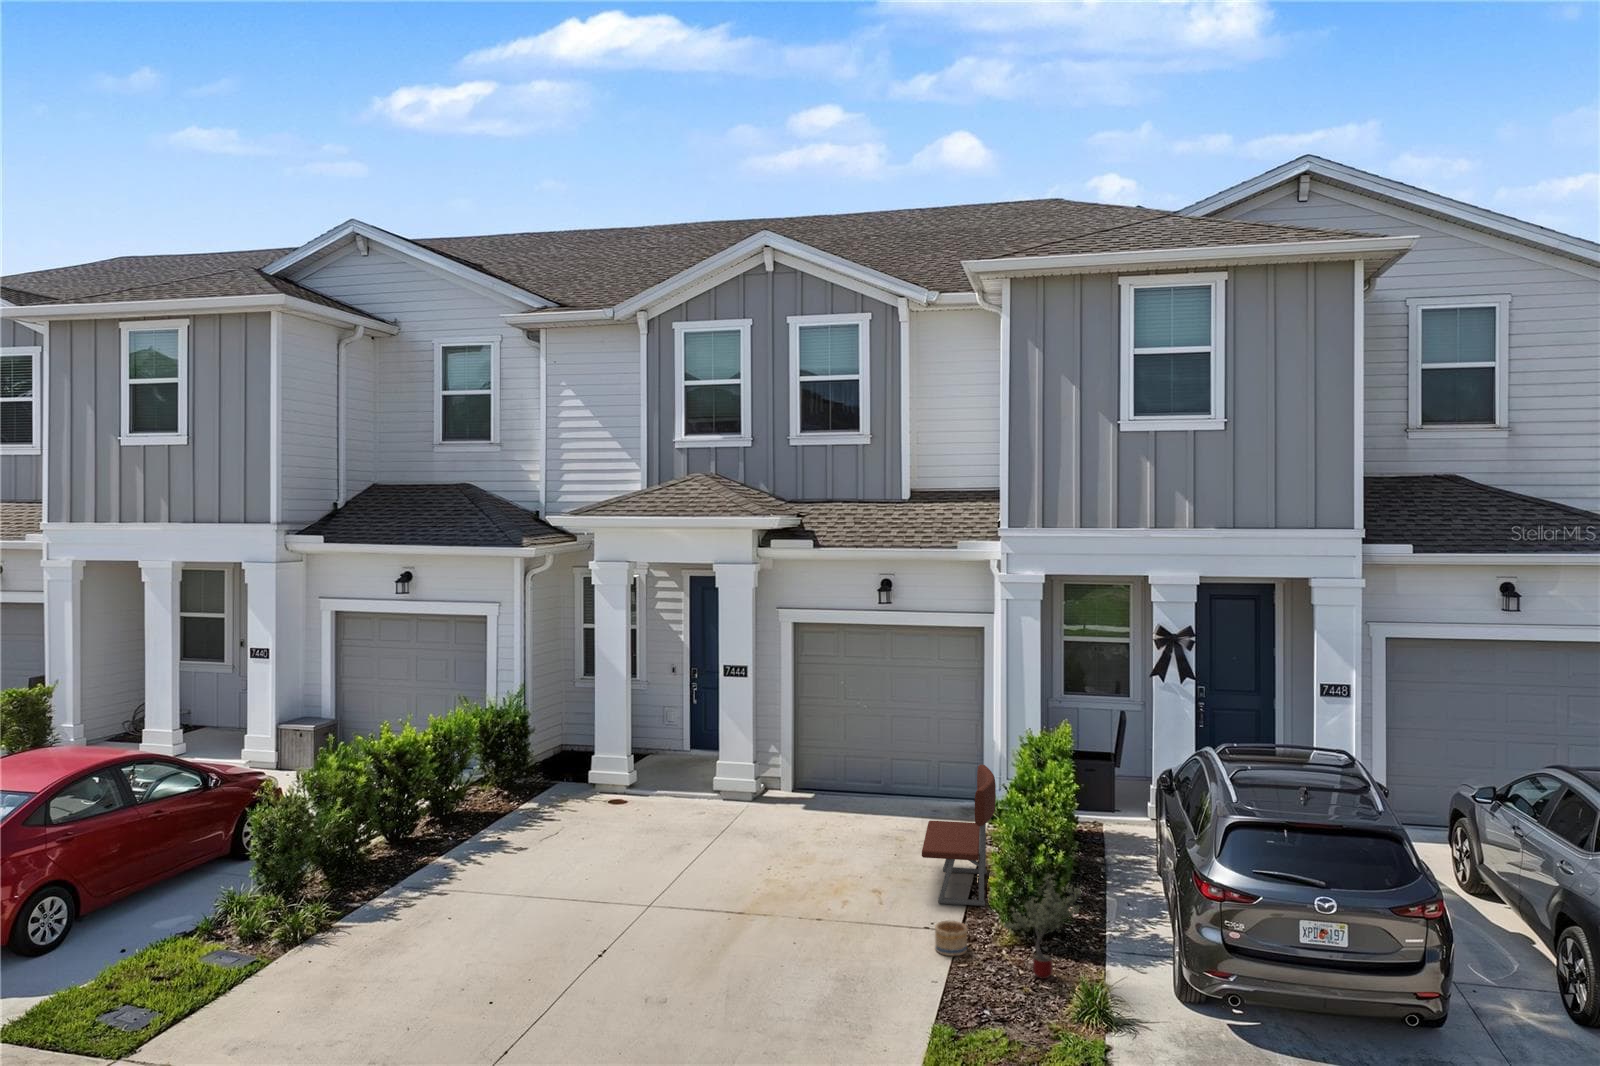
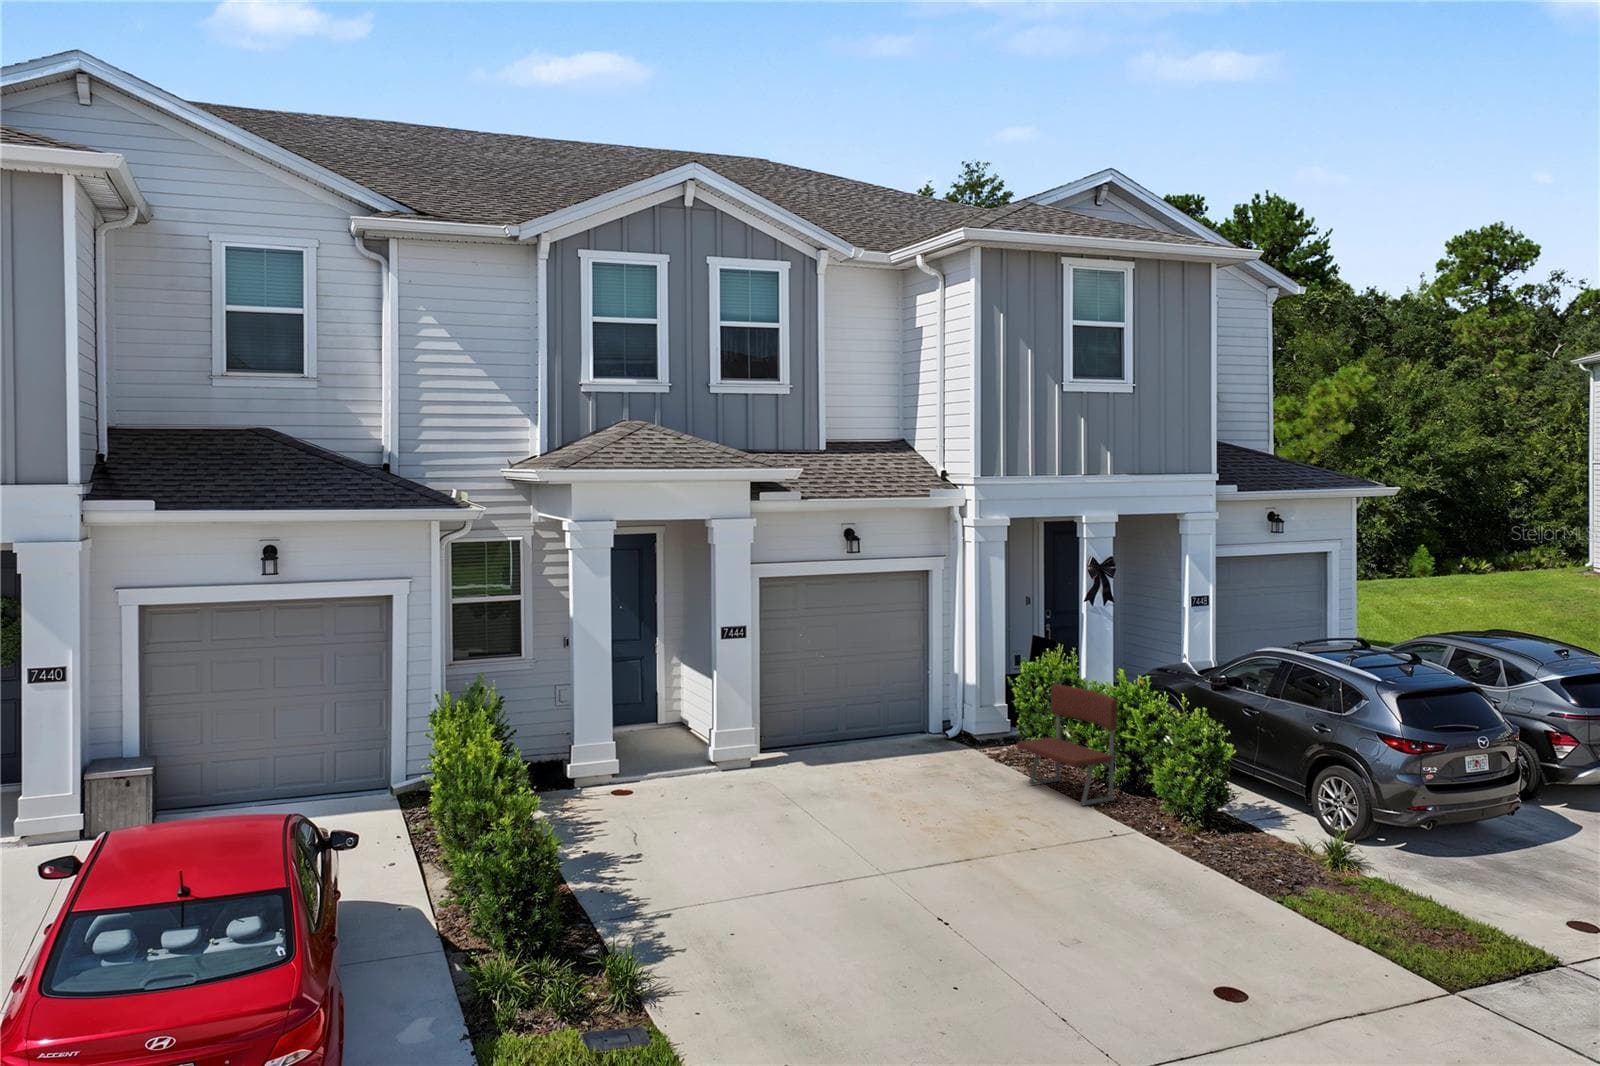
potted tree: present [1005,874,1081,979] -> none [1221,748,1267,833]
basket: present [935,921,968,956] -> none [1148,808,1178,836]

